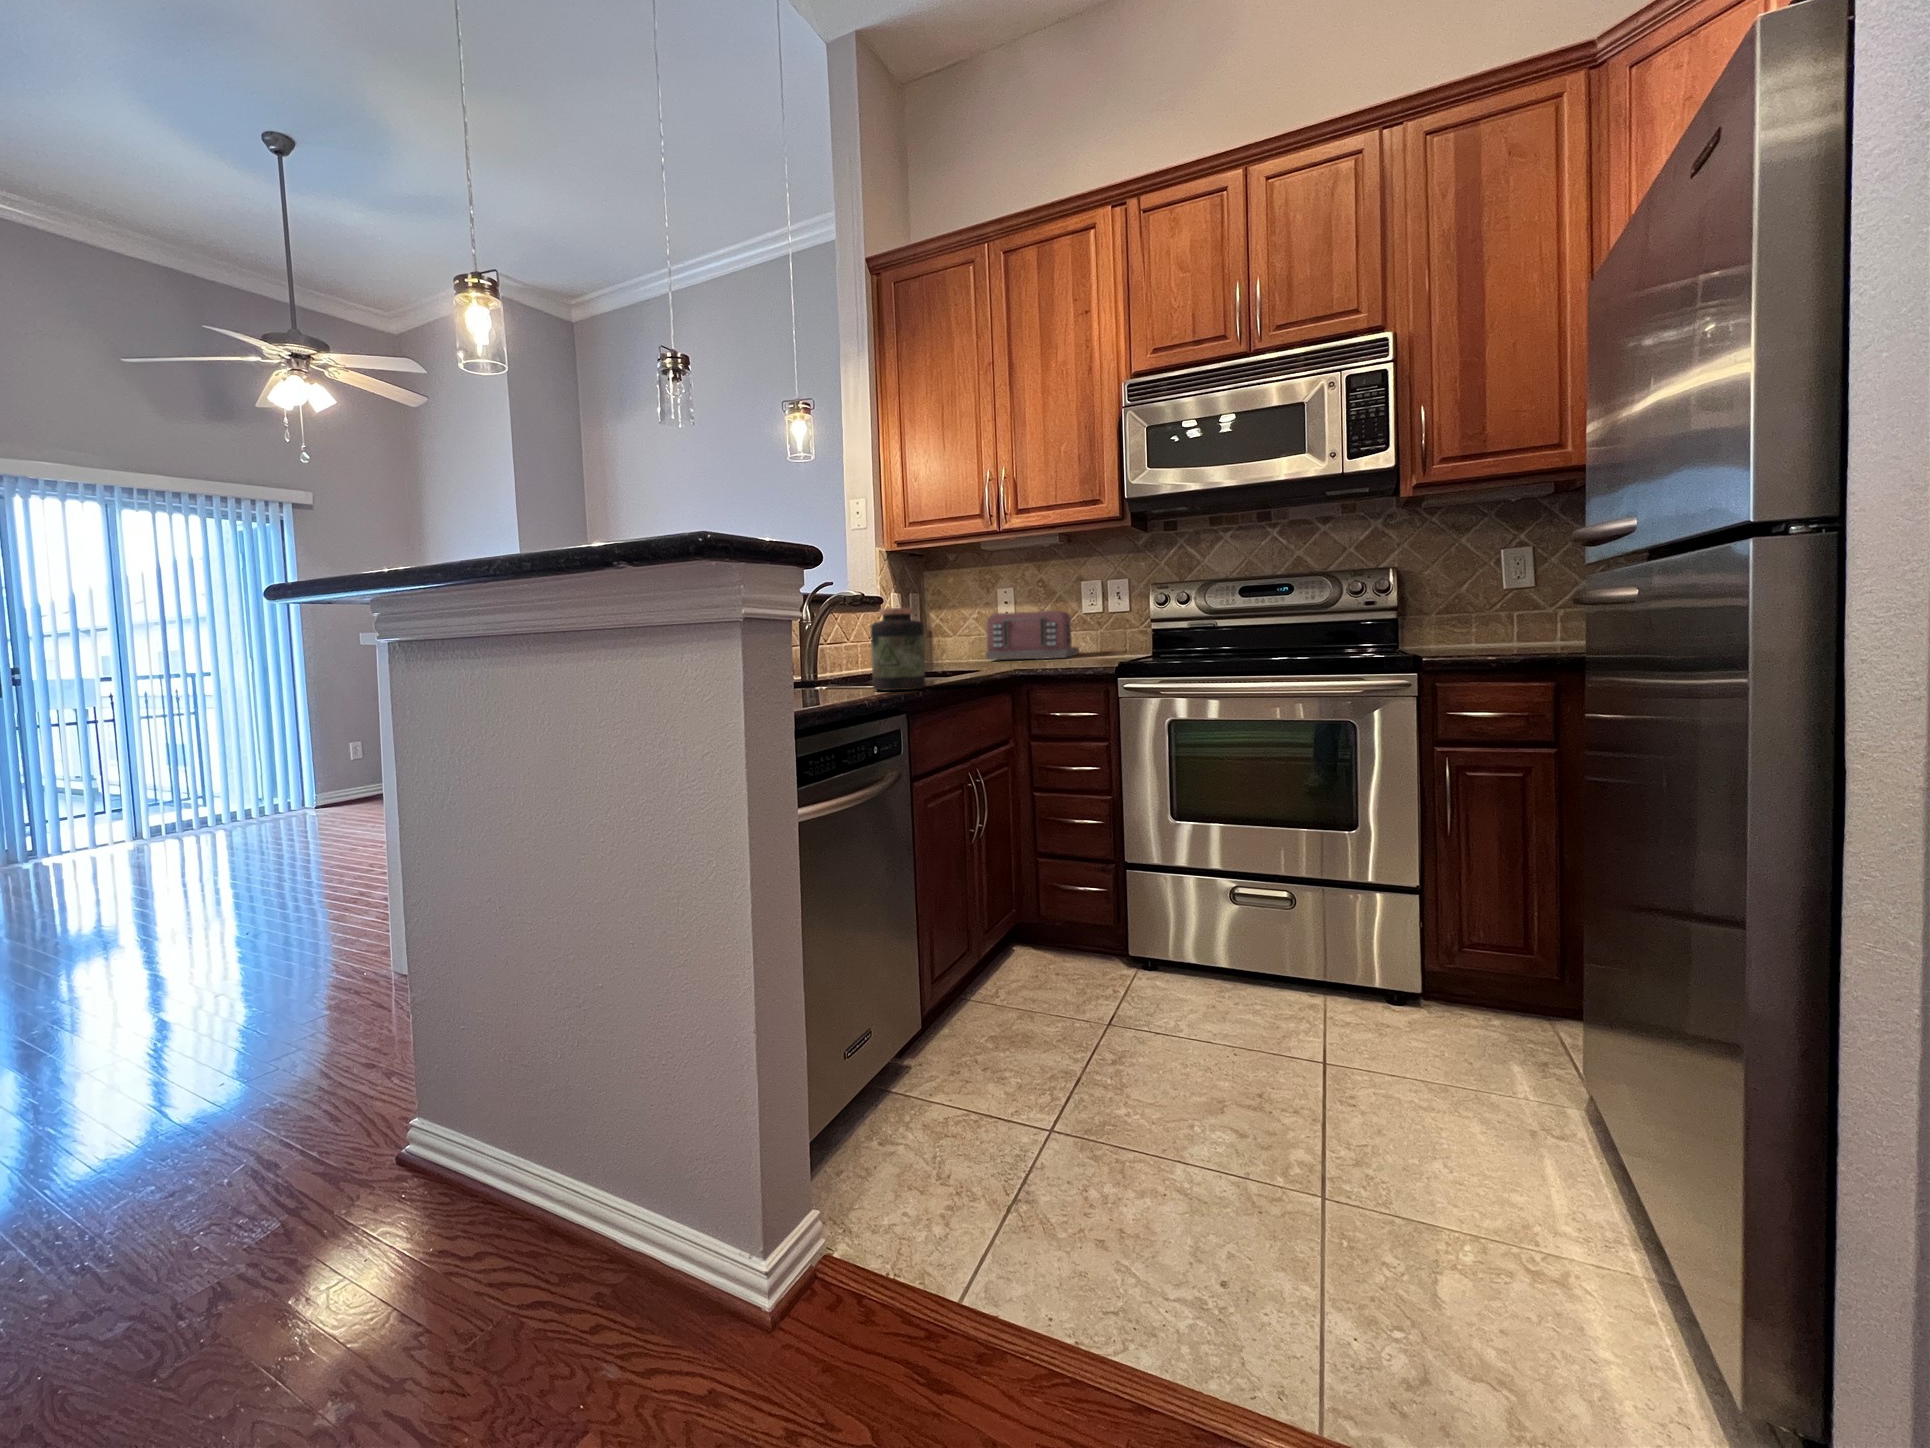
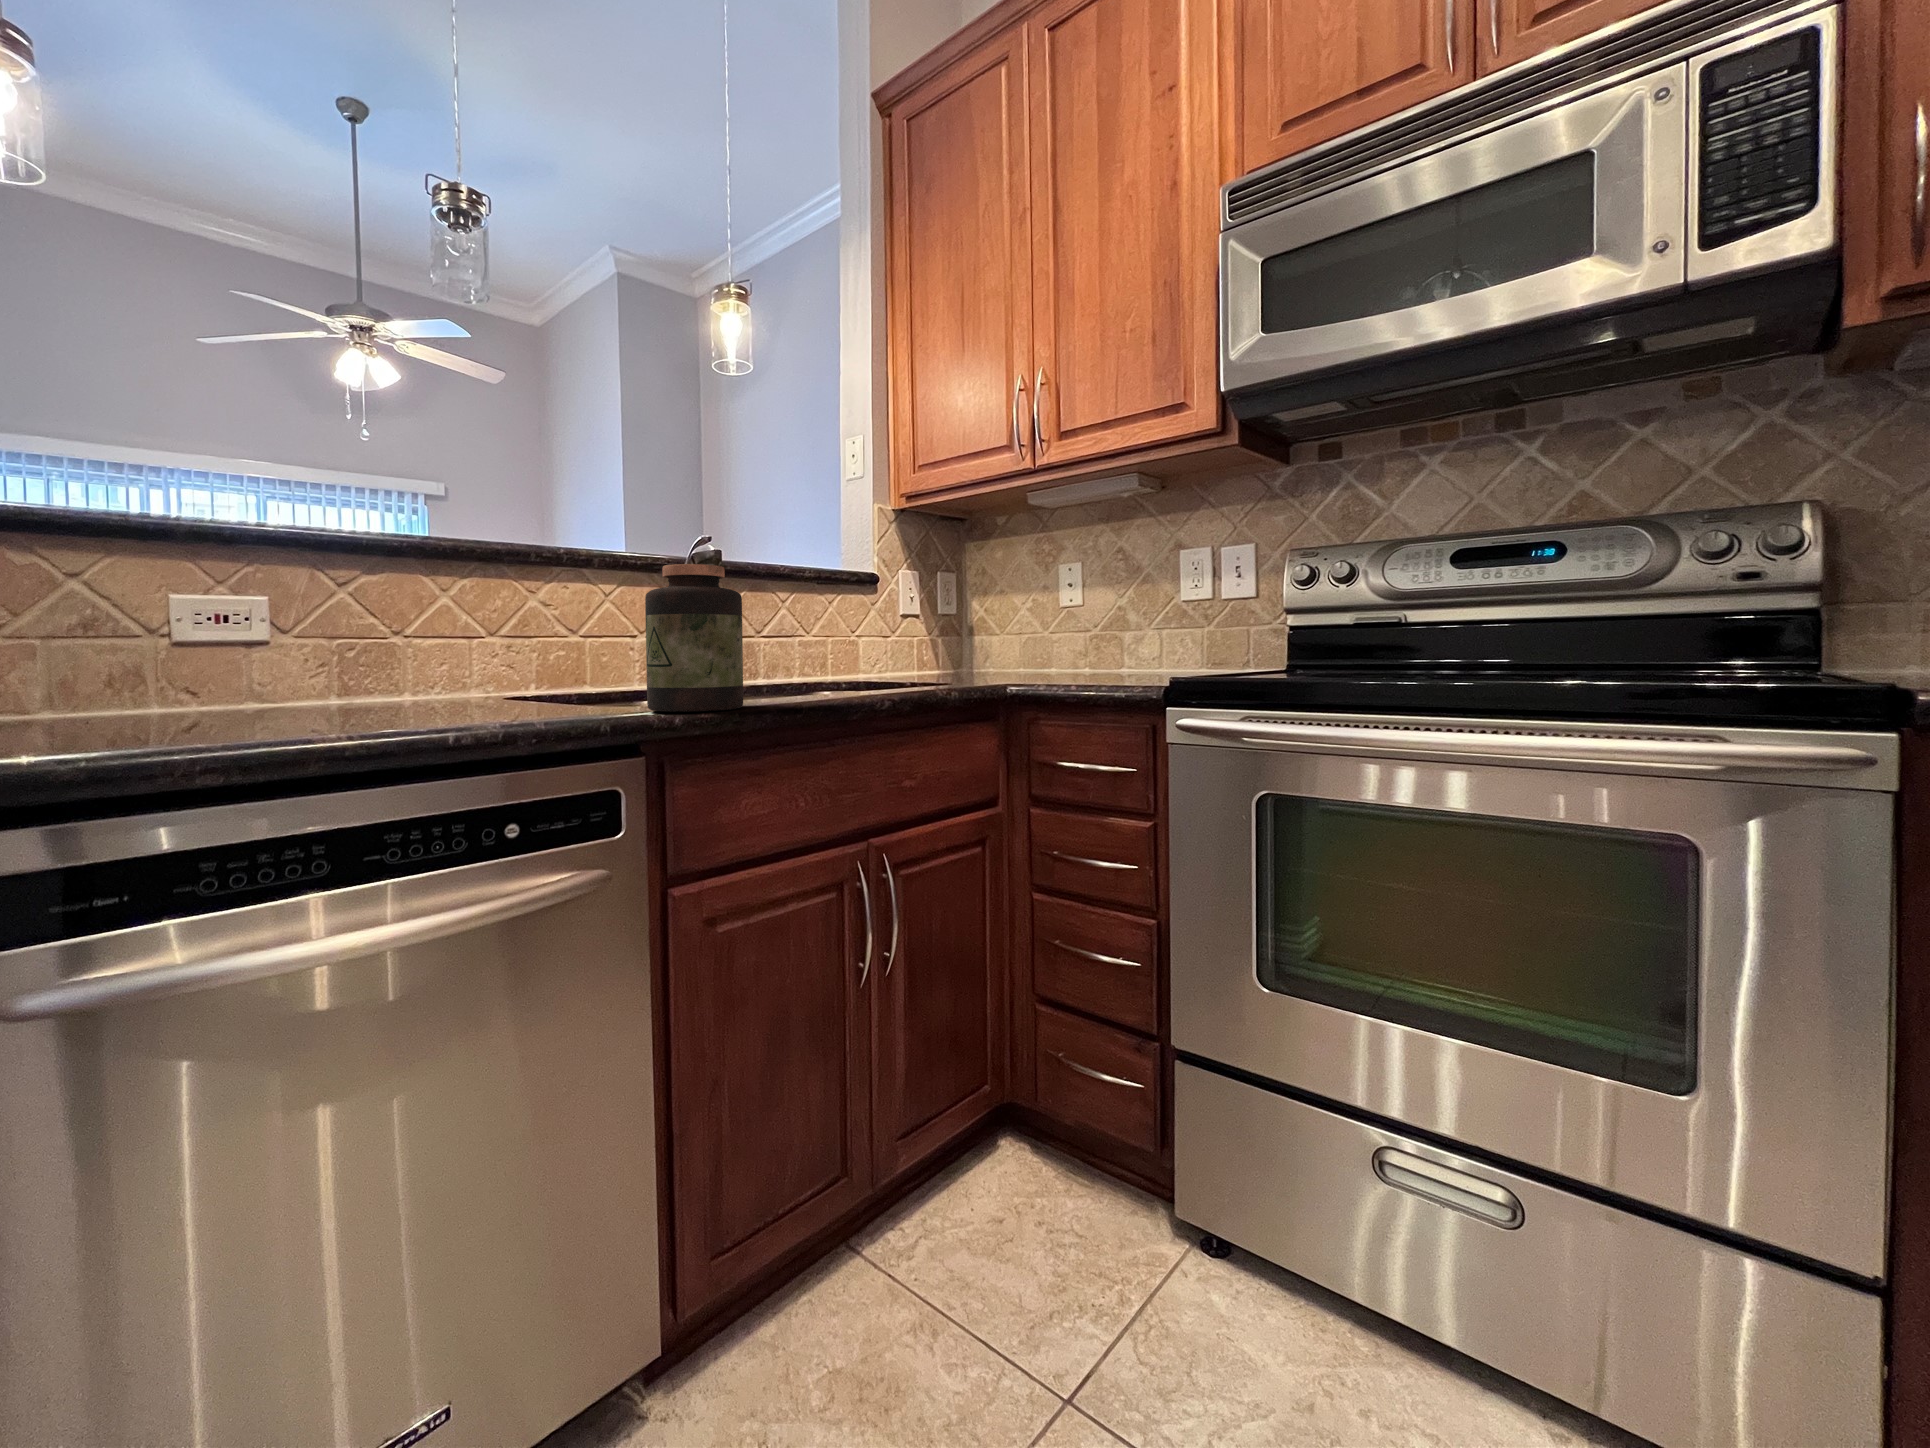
toaster: present [986,611,1079,660] -> none [1026,595,1189,670]

